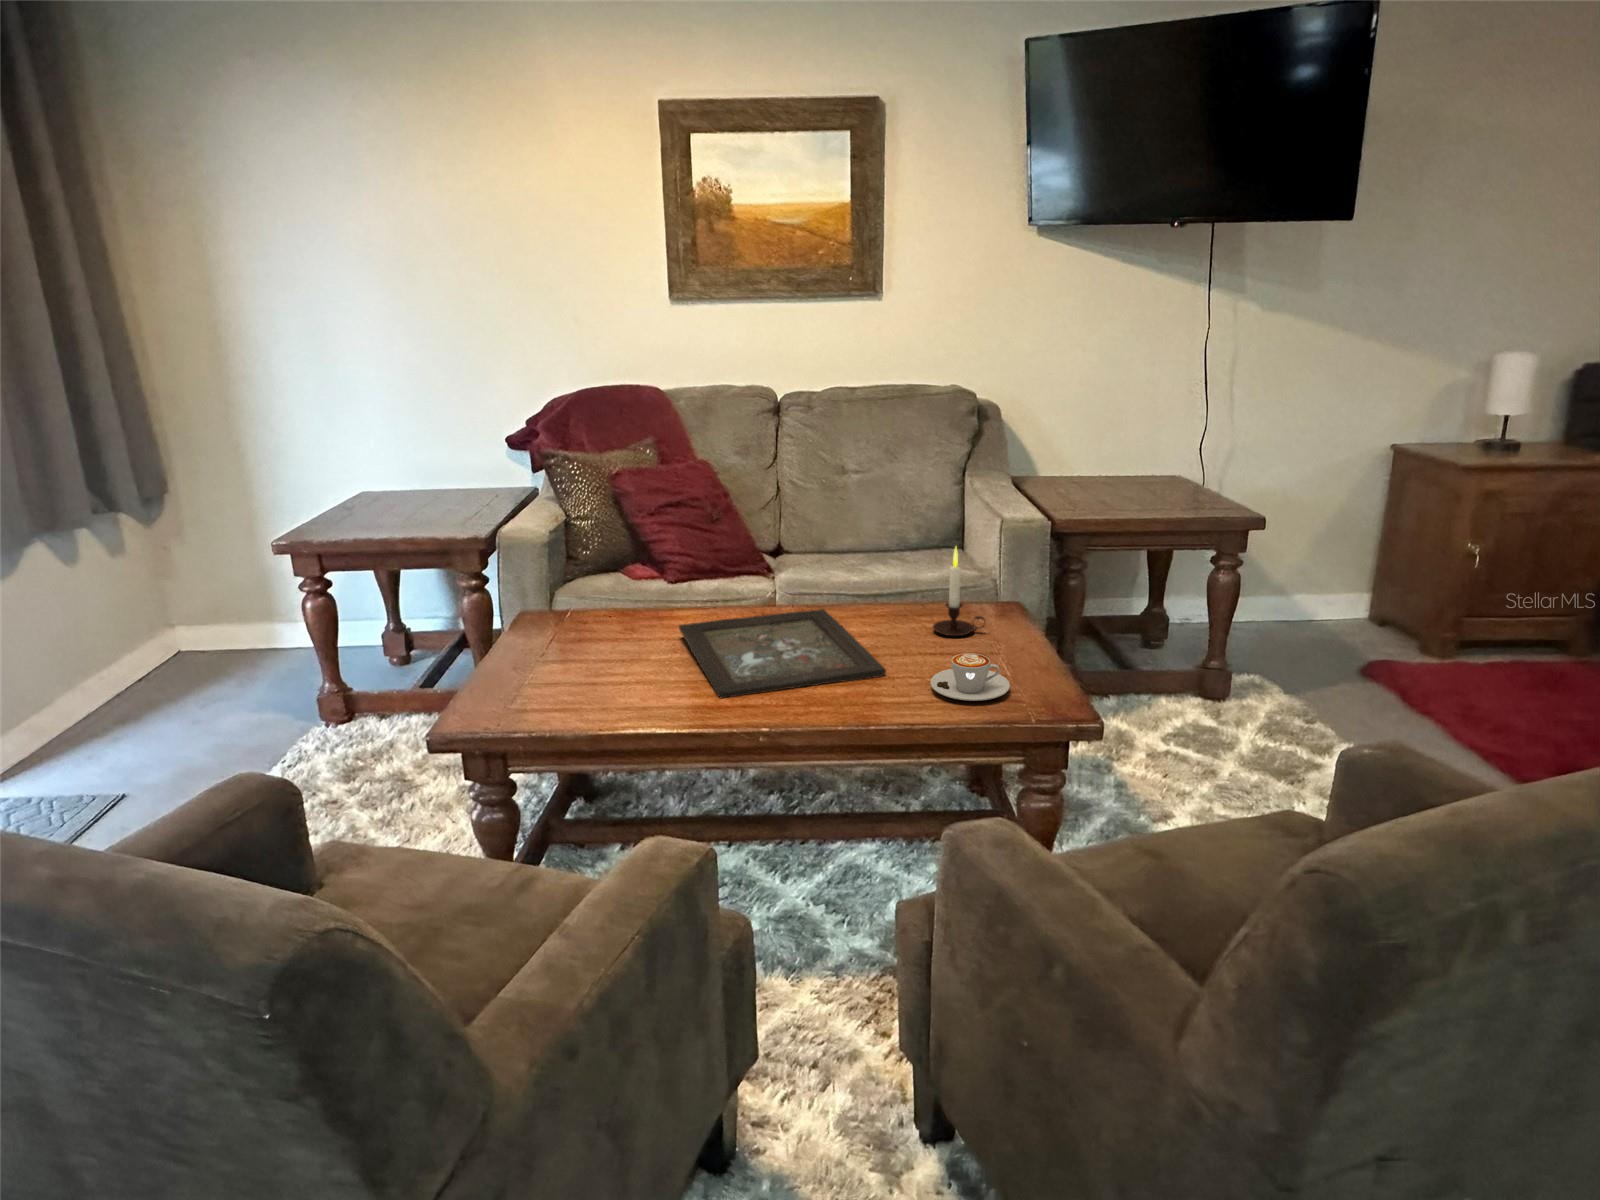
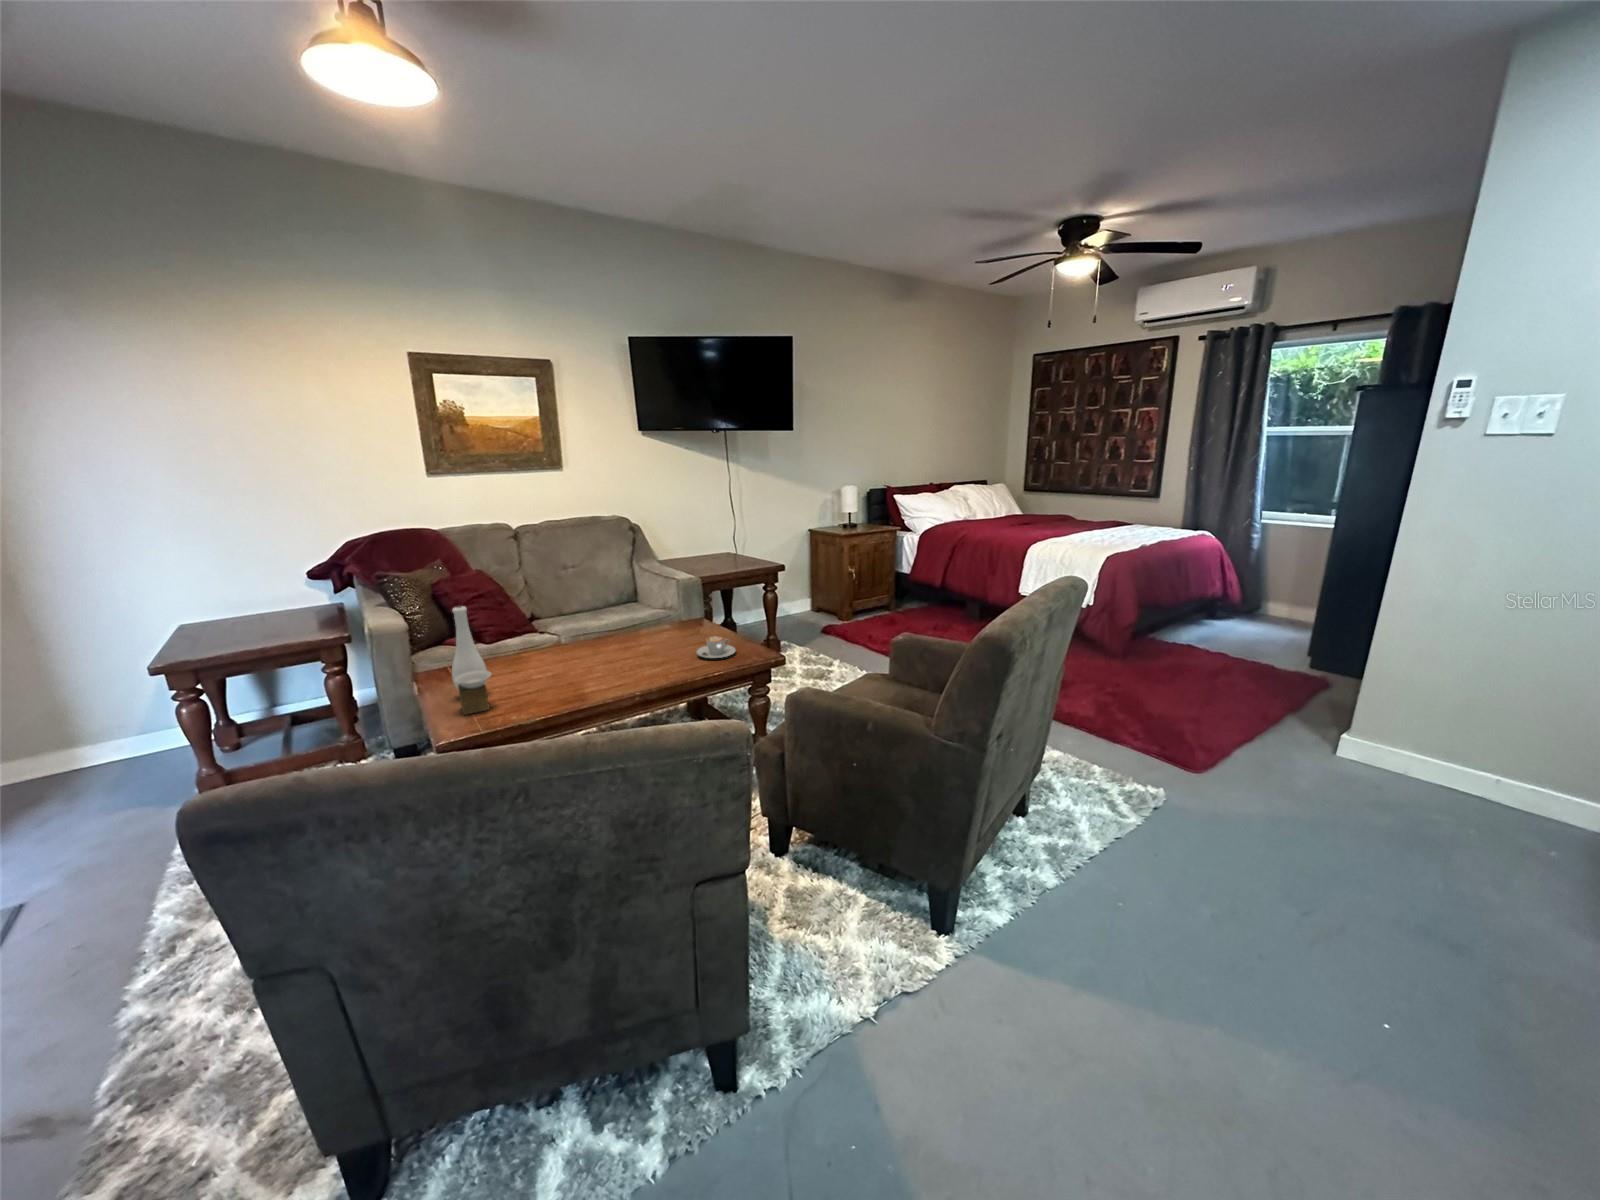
vase: none [507,527,581,702] -> present [452,606,491,715]
candle: present [933,547,985,636] -> none [670,589,697,636]
tray: present [679,609,886,698] -> none [530,636,669,686]

